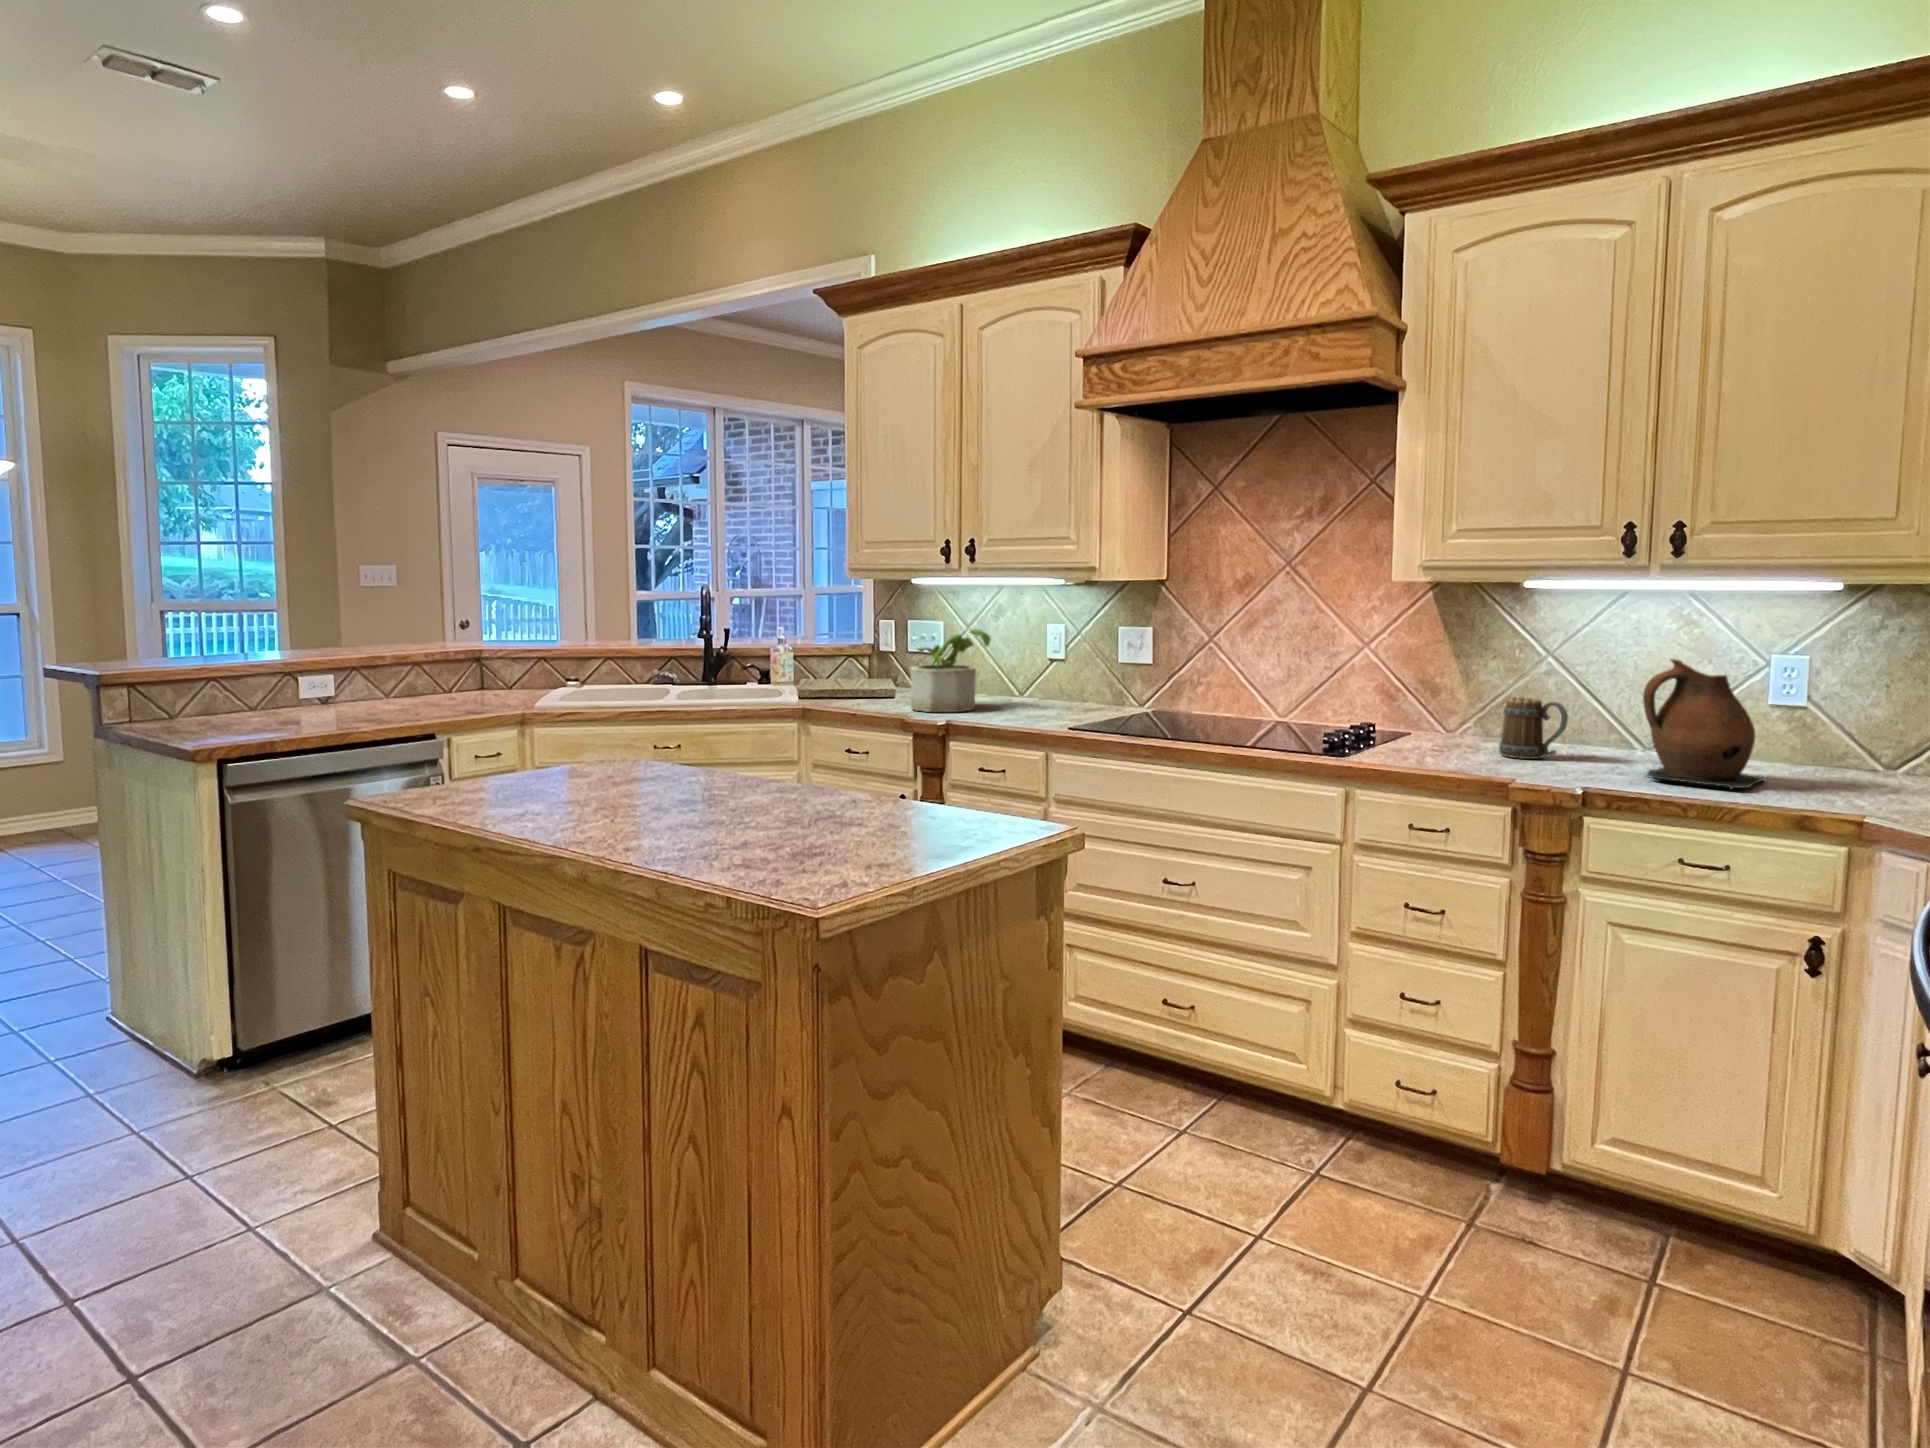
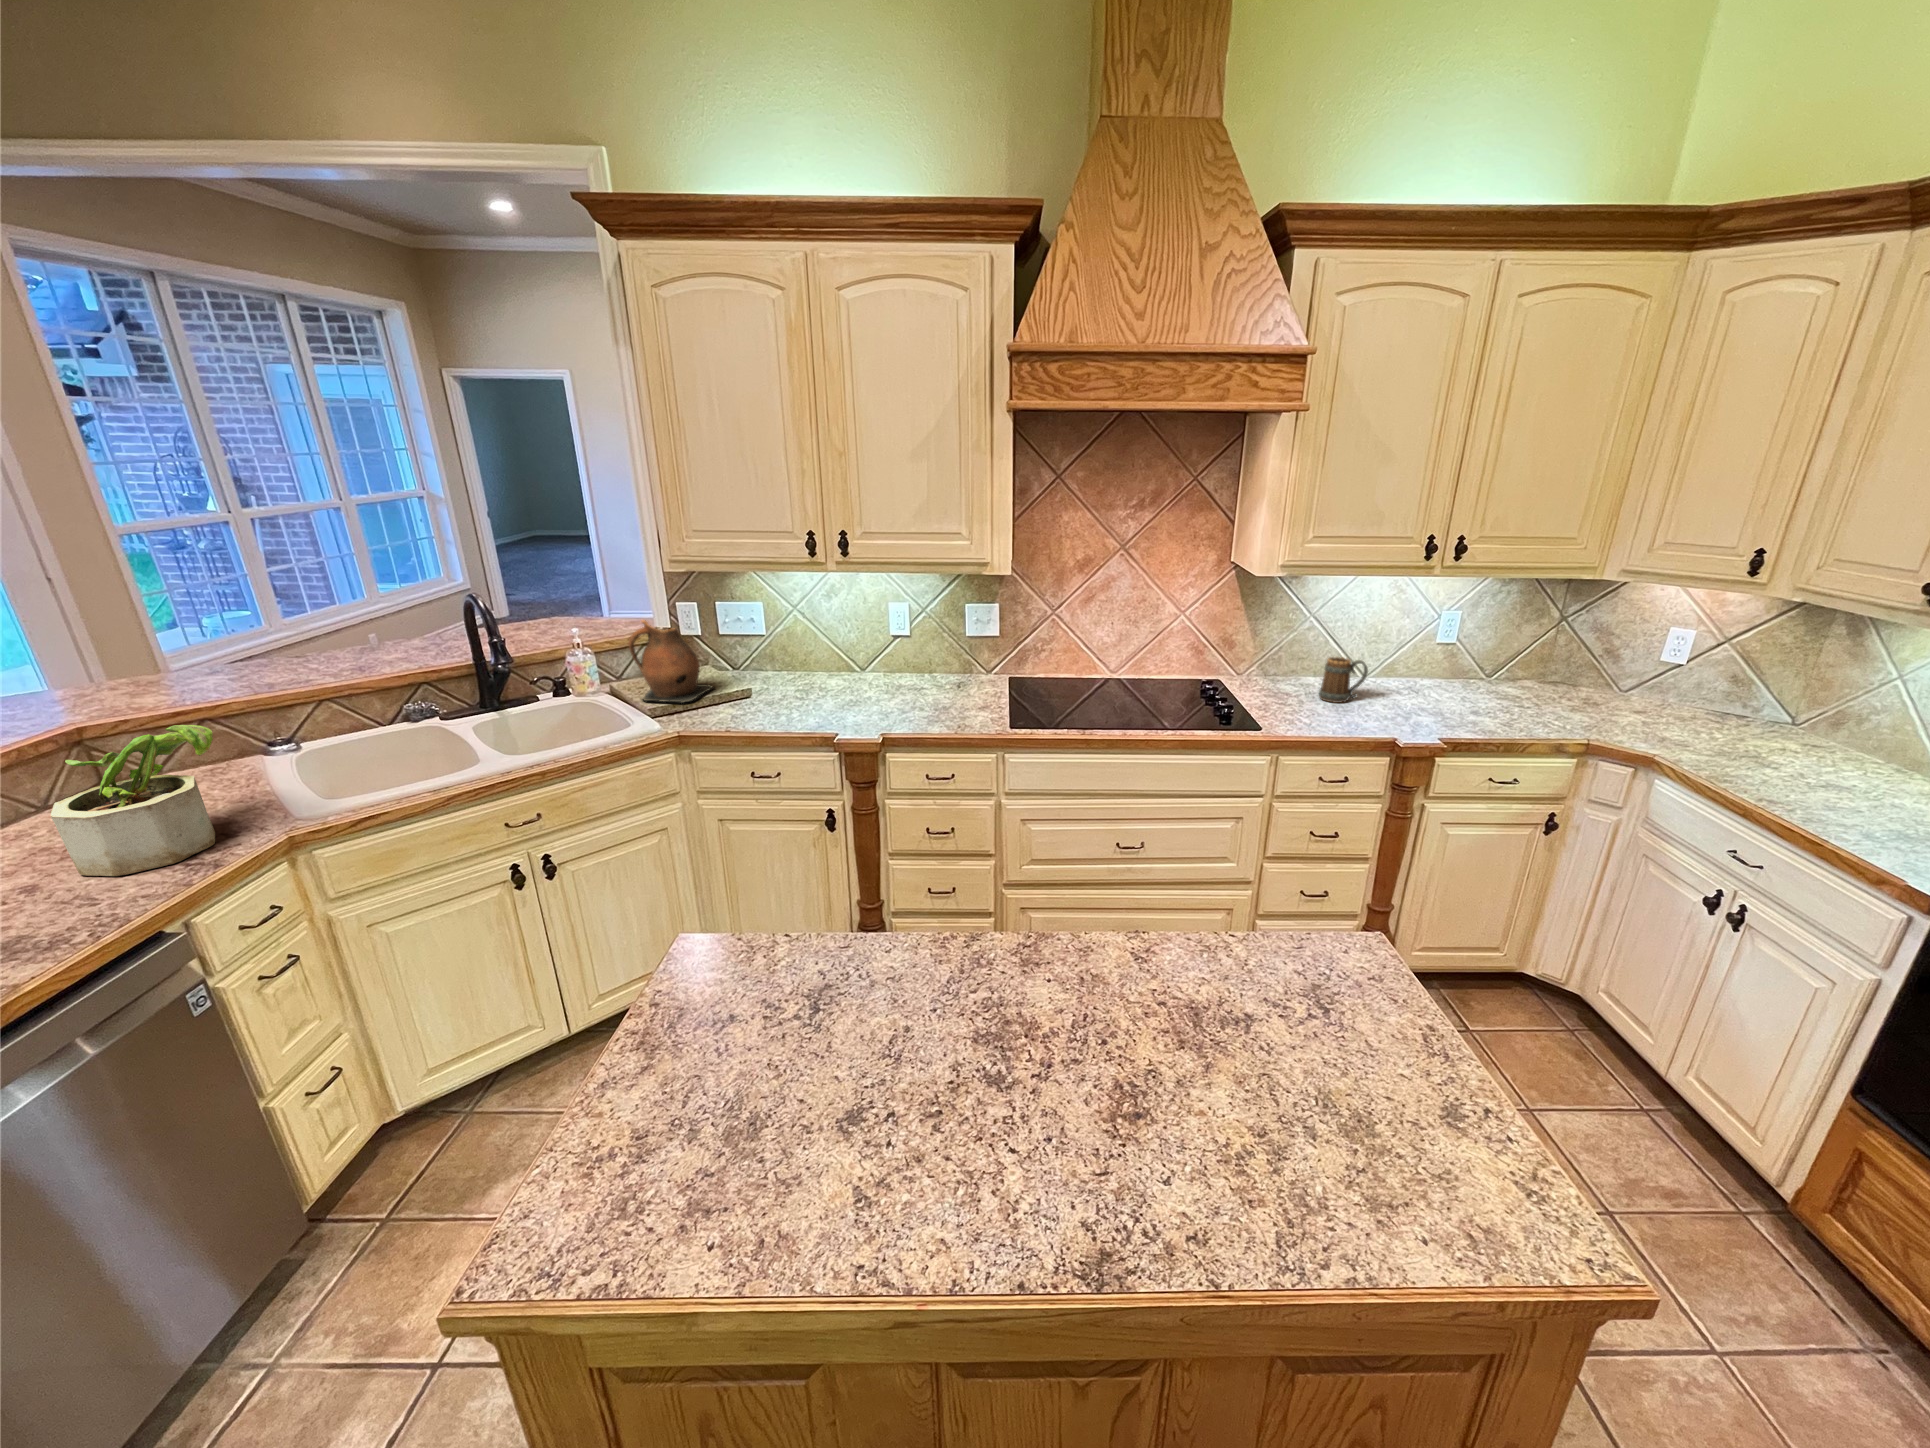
potted plant: present [910,629,991,712] -> present [51,725,215,876]
ceramic pitcher: present [1643,659,1766,789] -> present [628,620,714,703]

